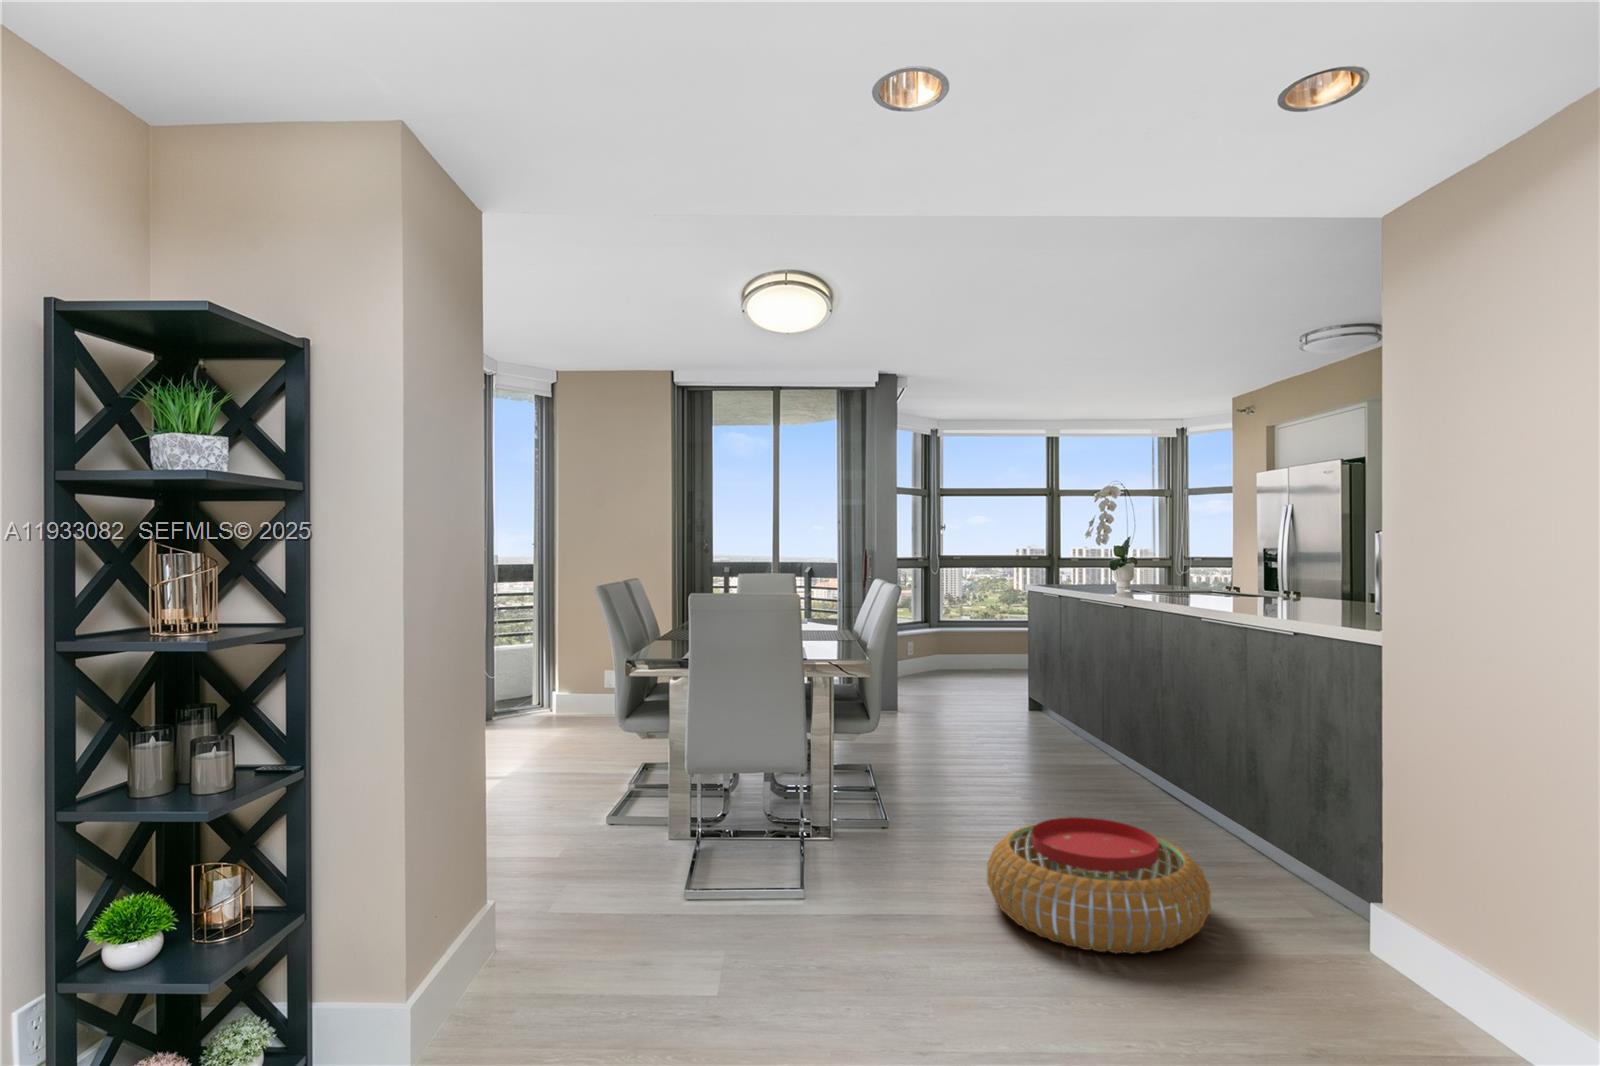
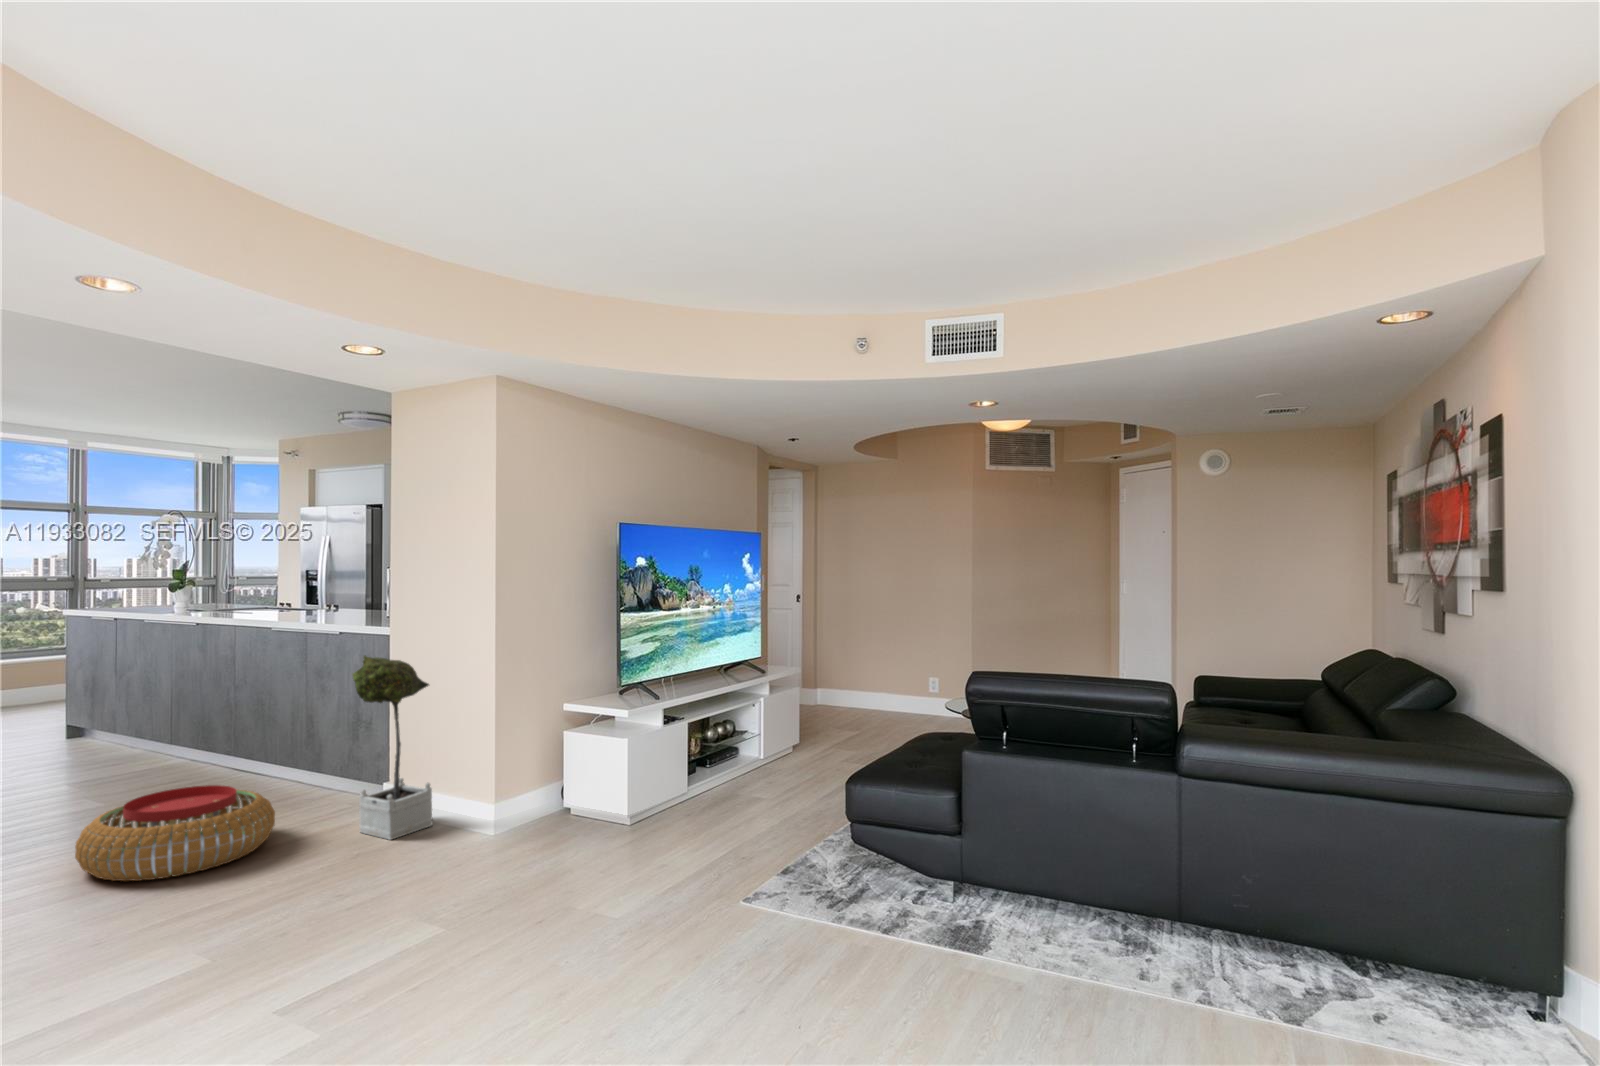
potted tree: none [1321,675,1487,1015] -> present [353,656,433,840]

